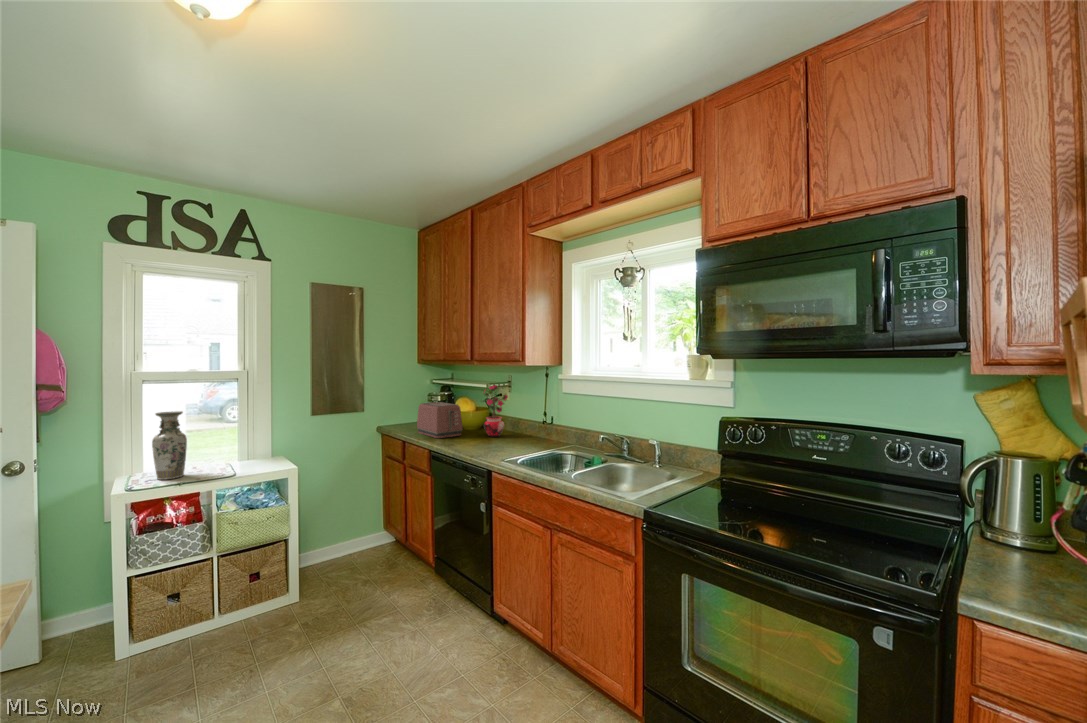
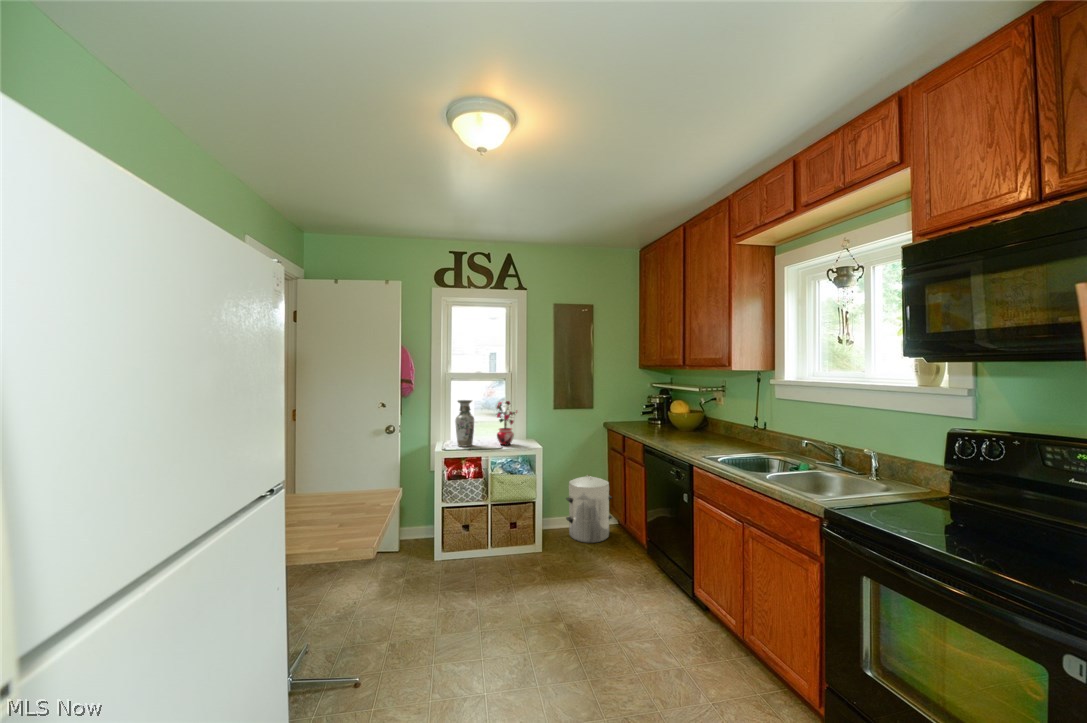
potted plant: present [483,385,508,437] -> present [497,401,517,445]
toaster: present [417,402,463,438] -> none [636,403,676,435]
waste bin: none [329,490,389,573] -> present [566,475,612,543]

